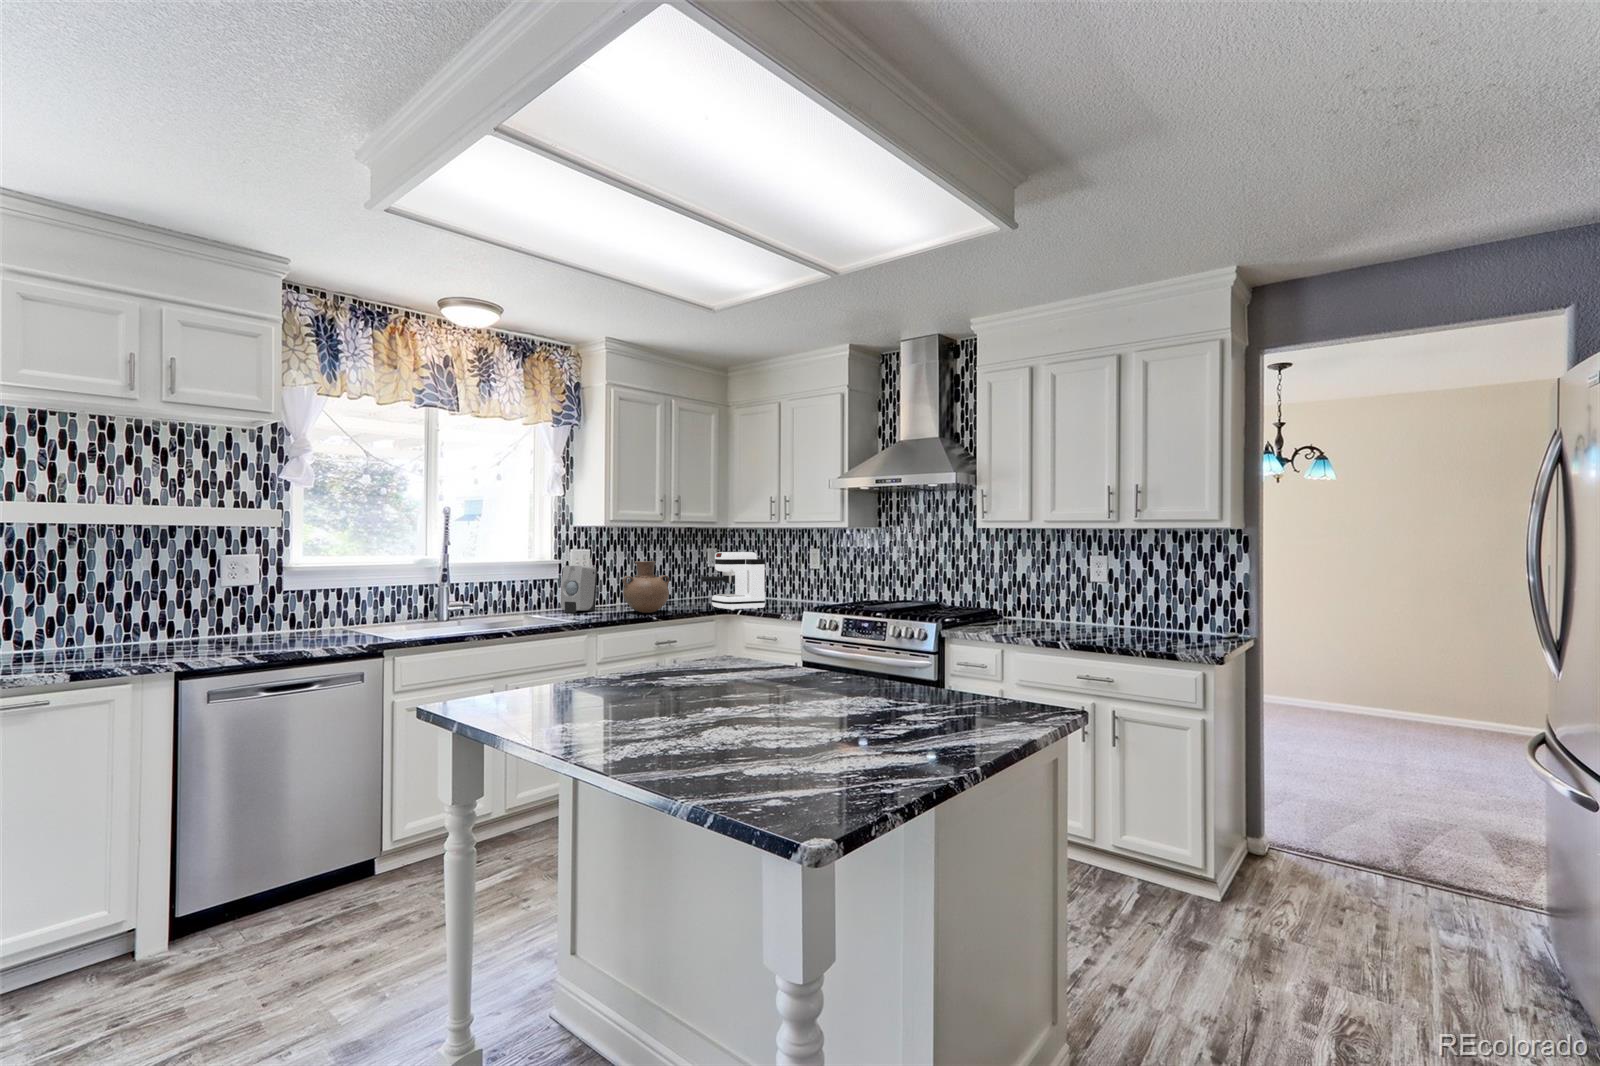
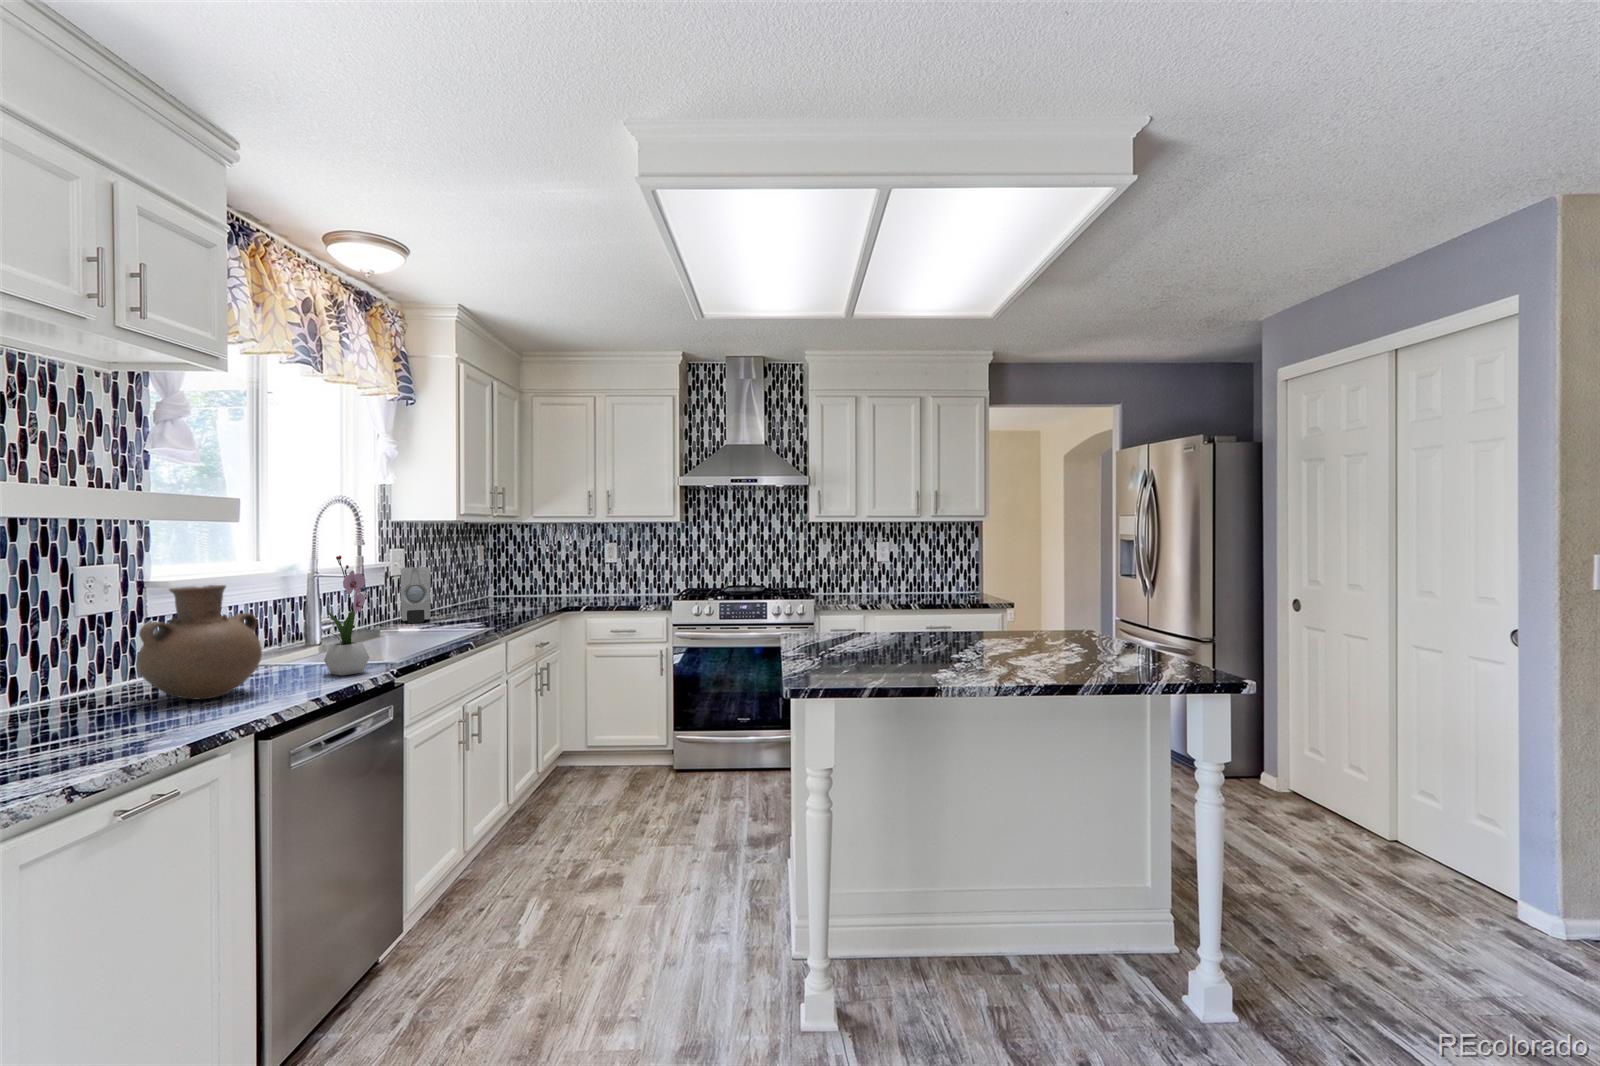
flower arrangement: none [338,552,375,644] -> present [324,556,369,676]
coffee maker: present [702,552,765,610] -> none [529,547,591,607]
vase: present [623,561,669,613] -> present [137,585,262,700]

